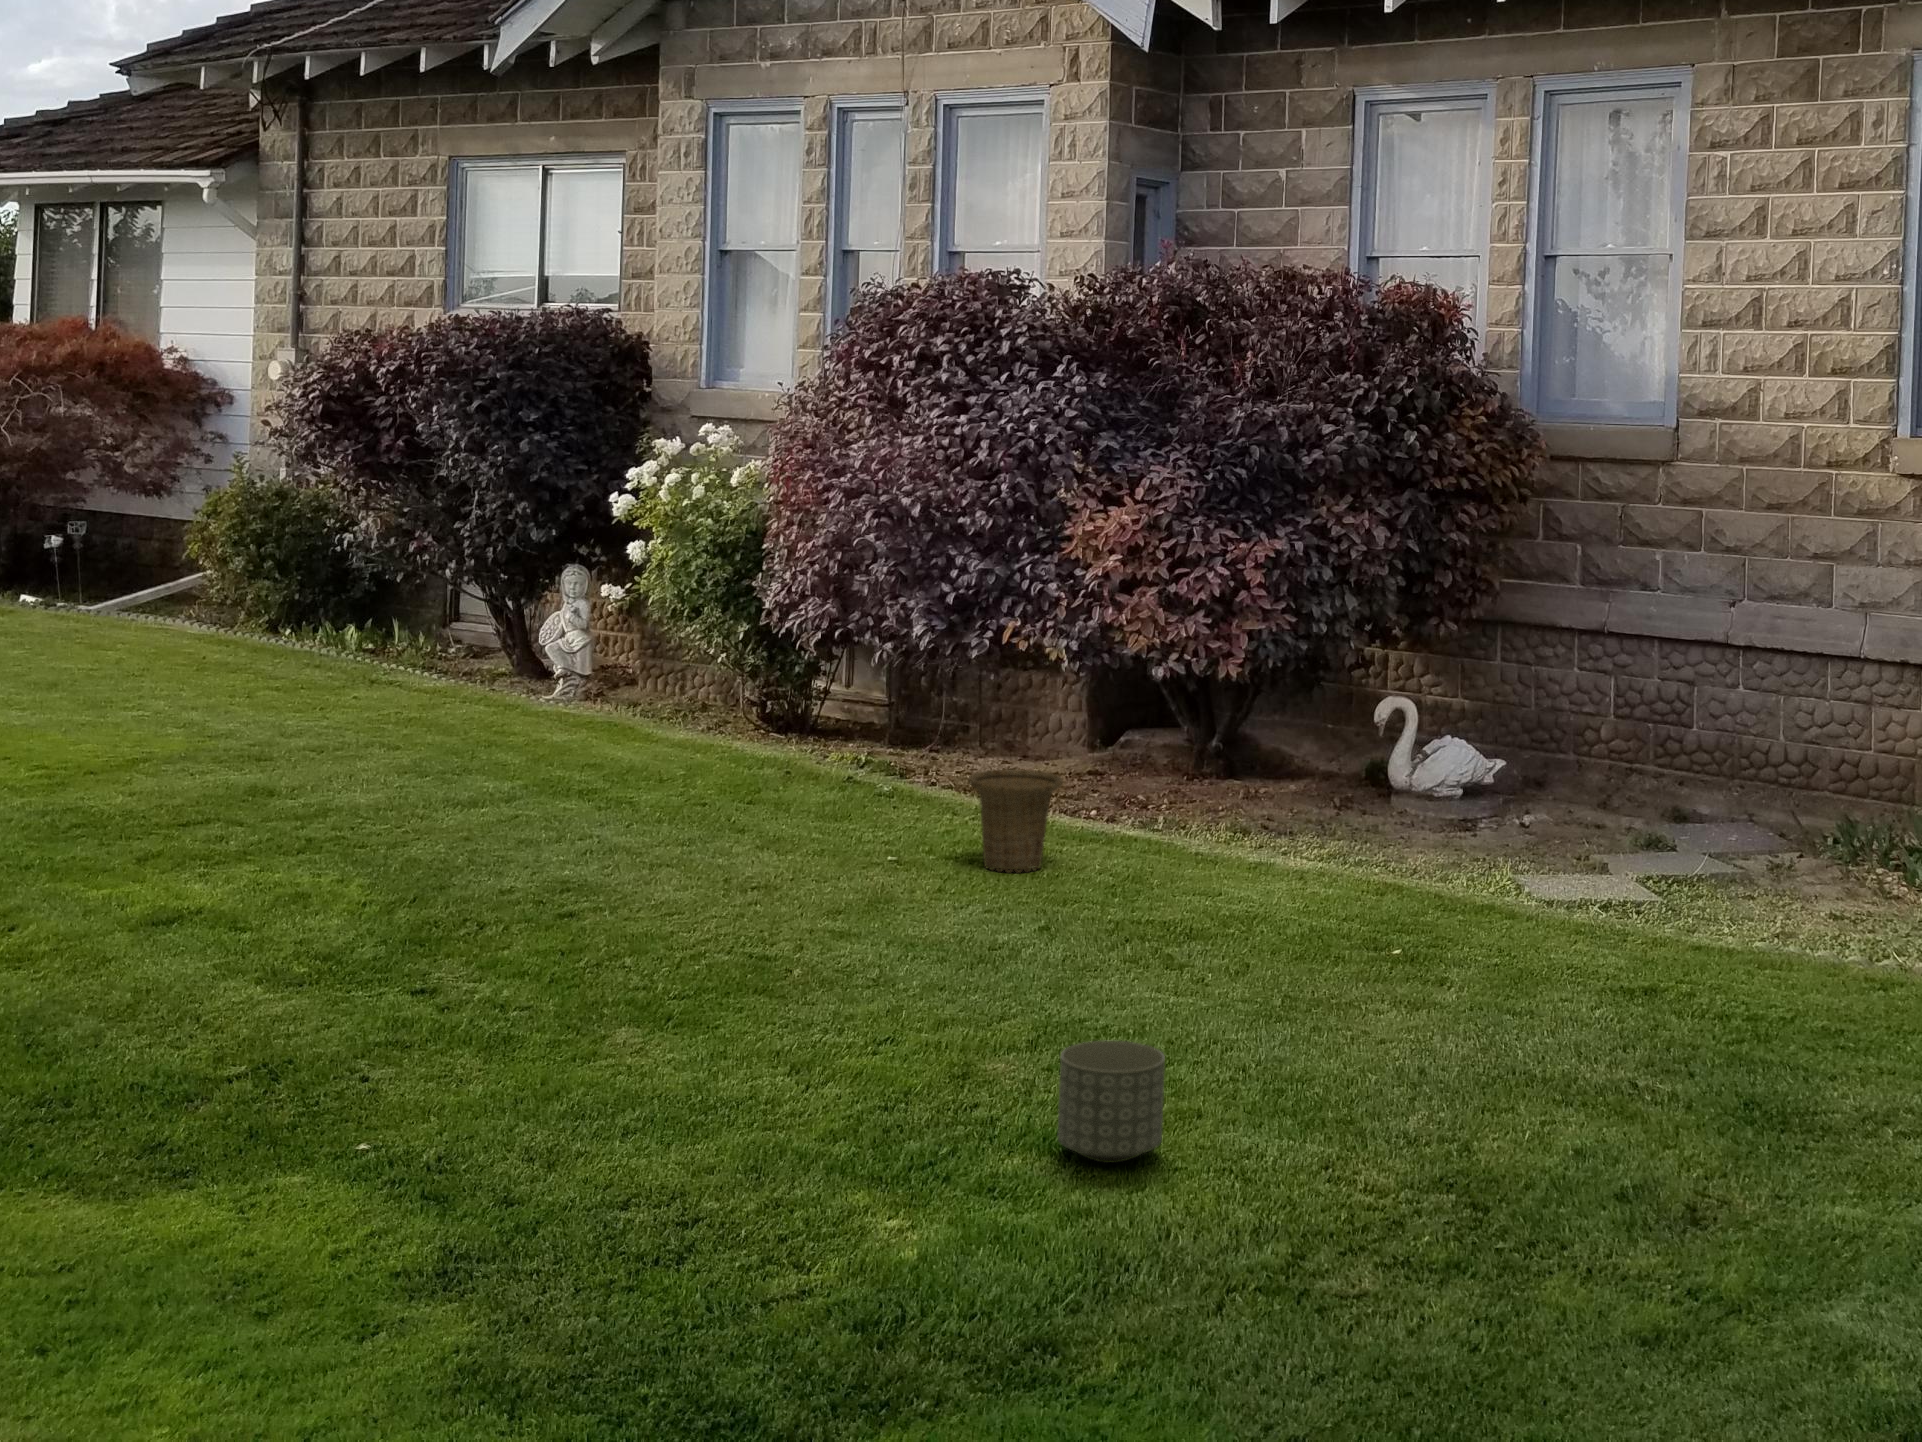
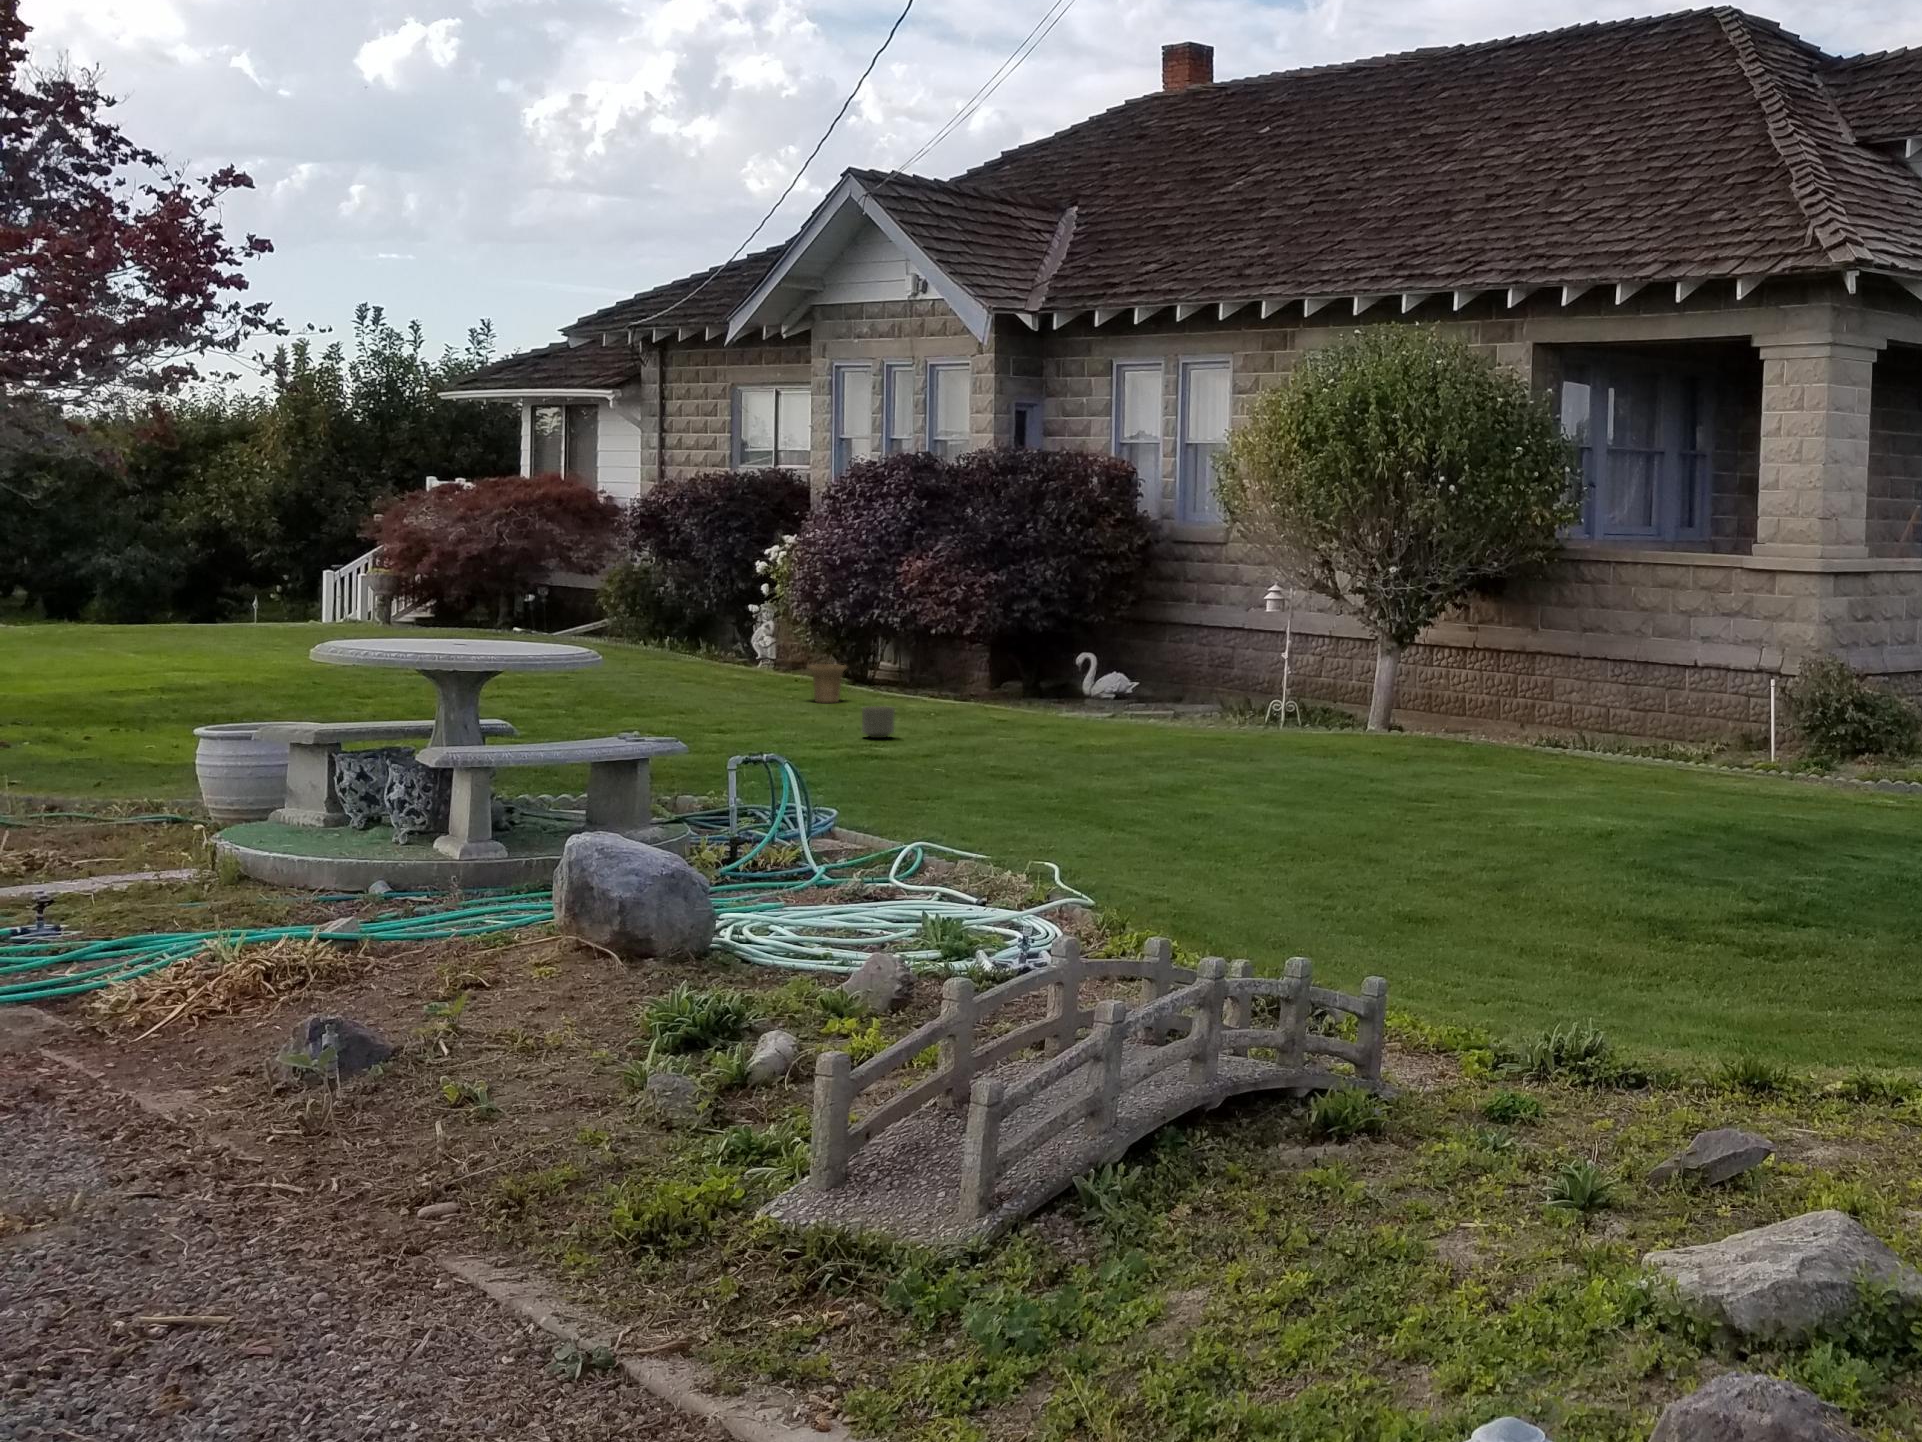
planter: present [1057,1040,1165,1163] -> present [862,706,895,738]

